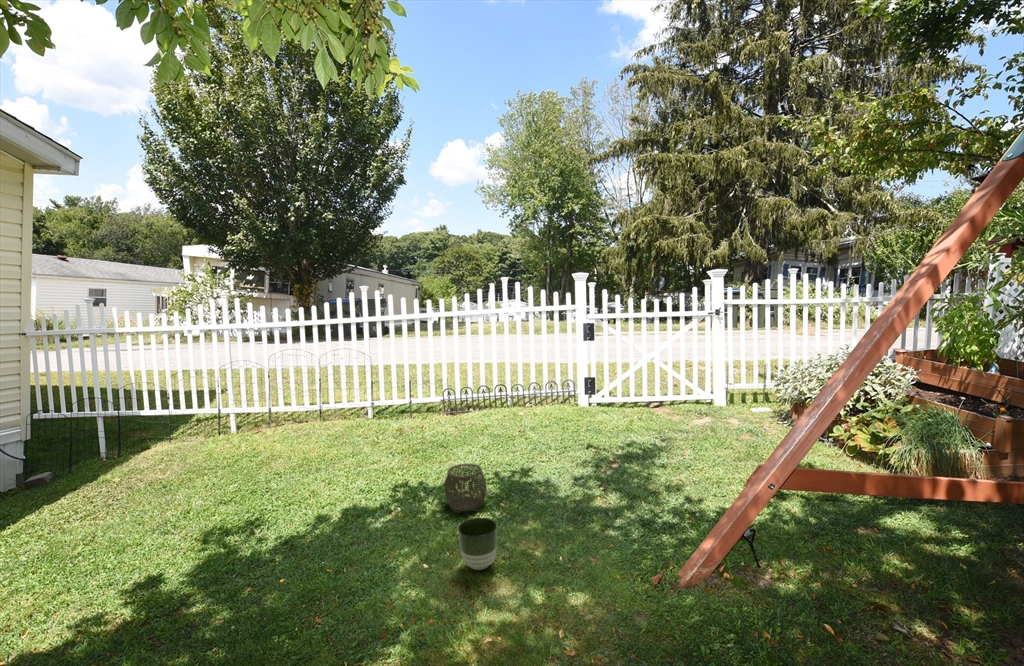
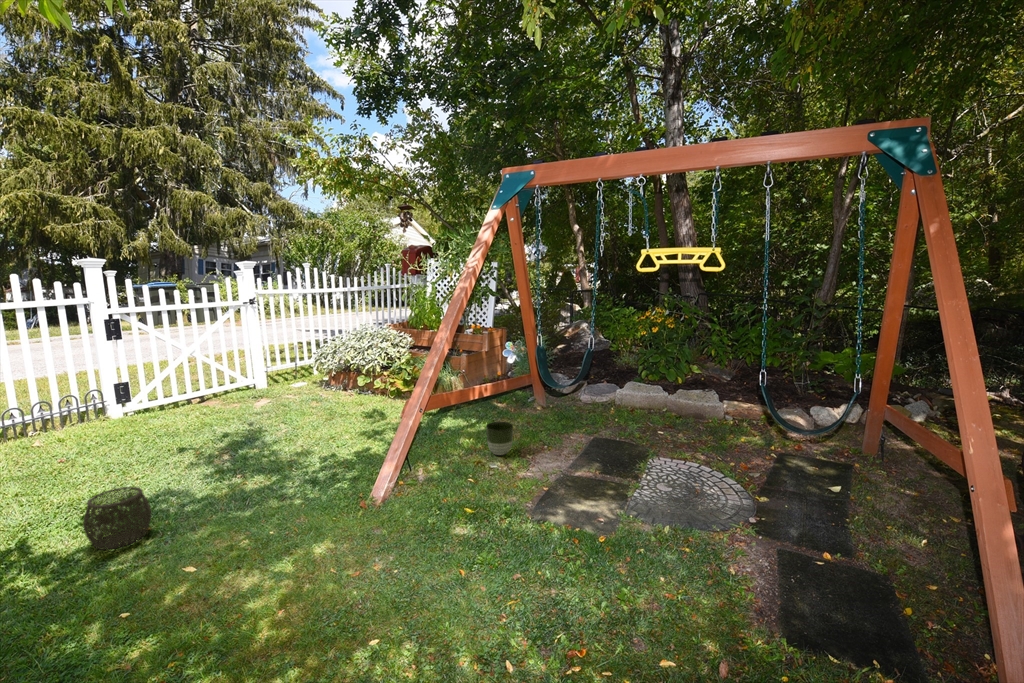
planter: present [458,518,497,570] -> present [486,422,513,455]

